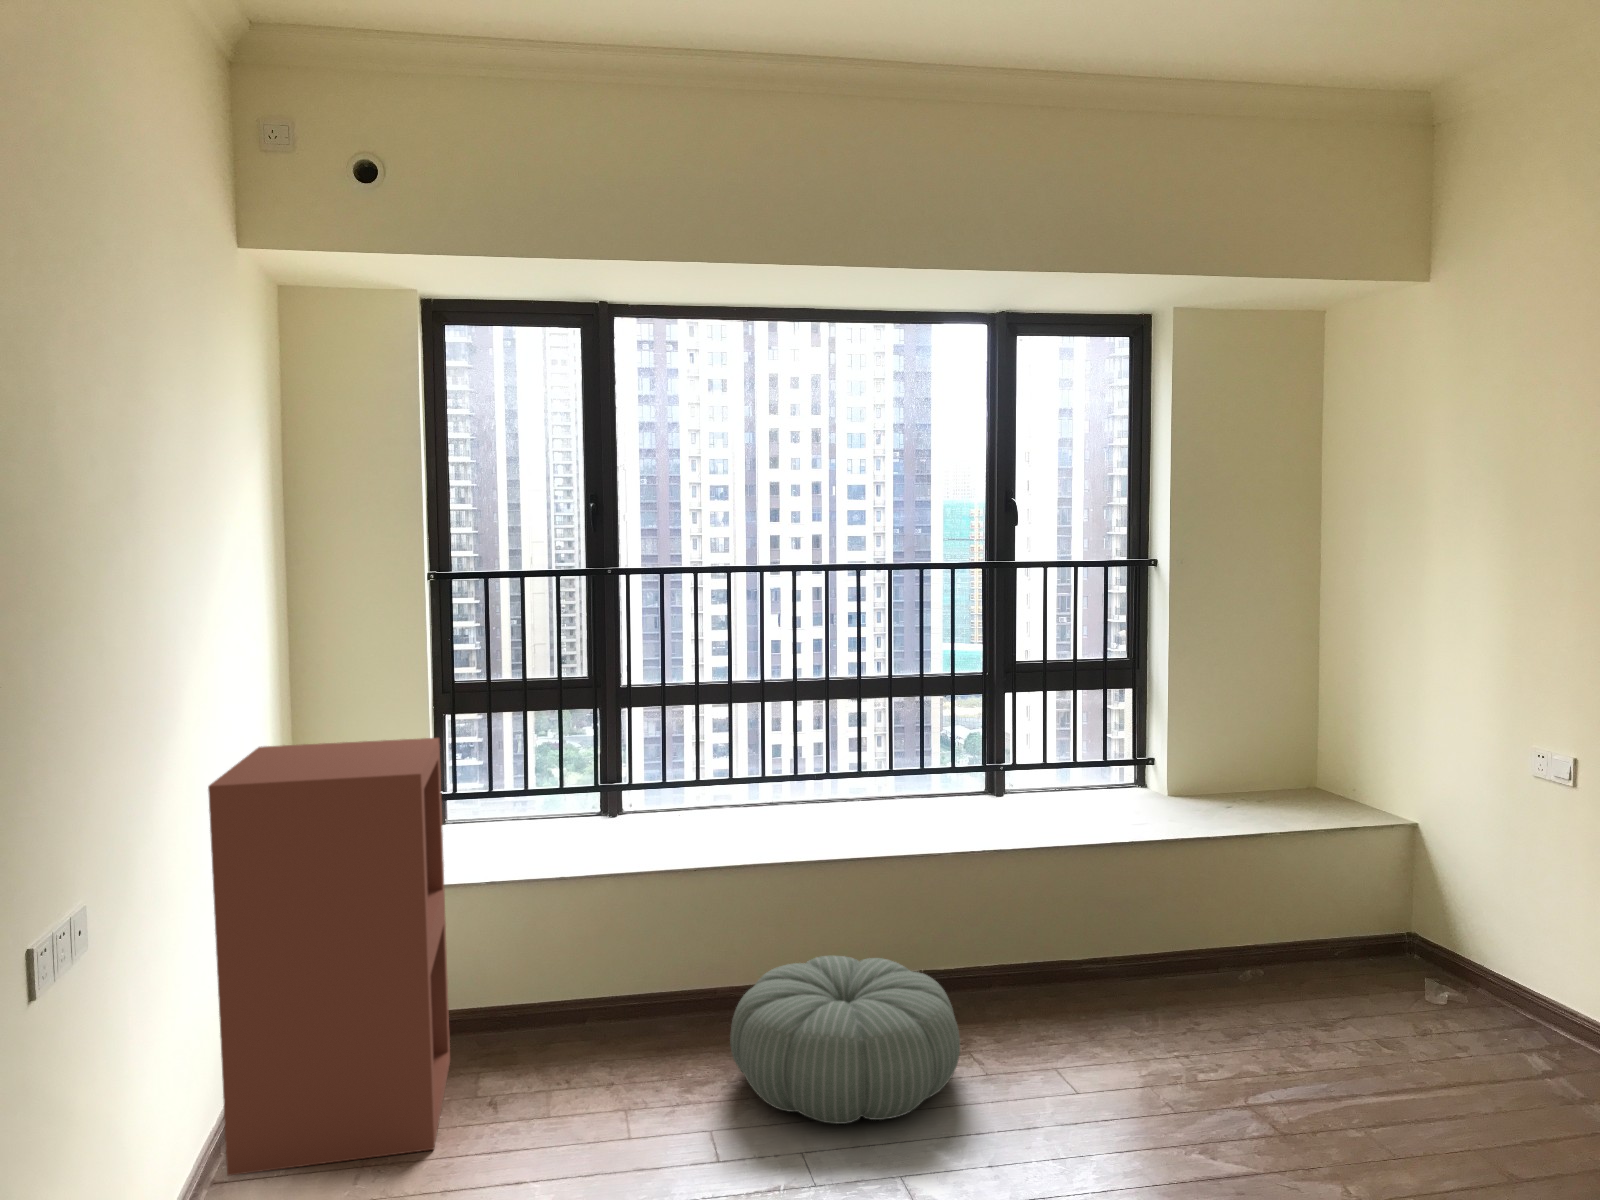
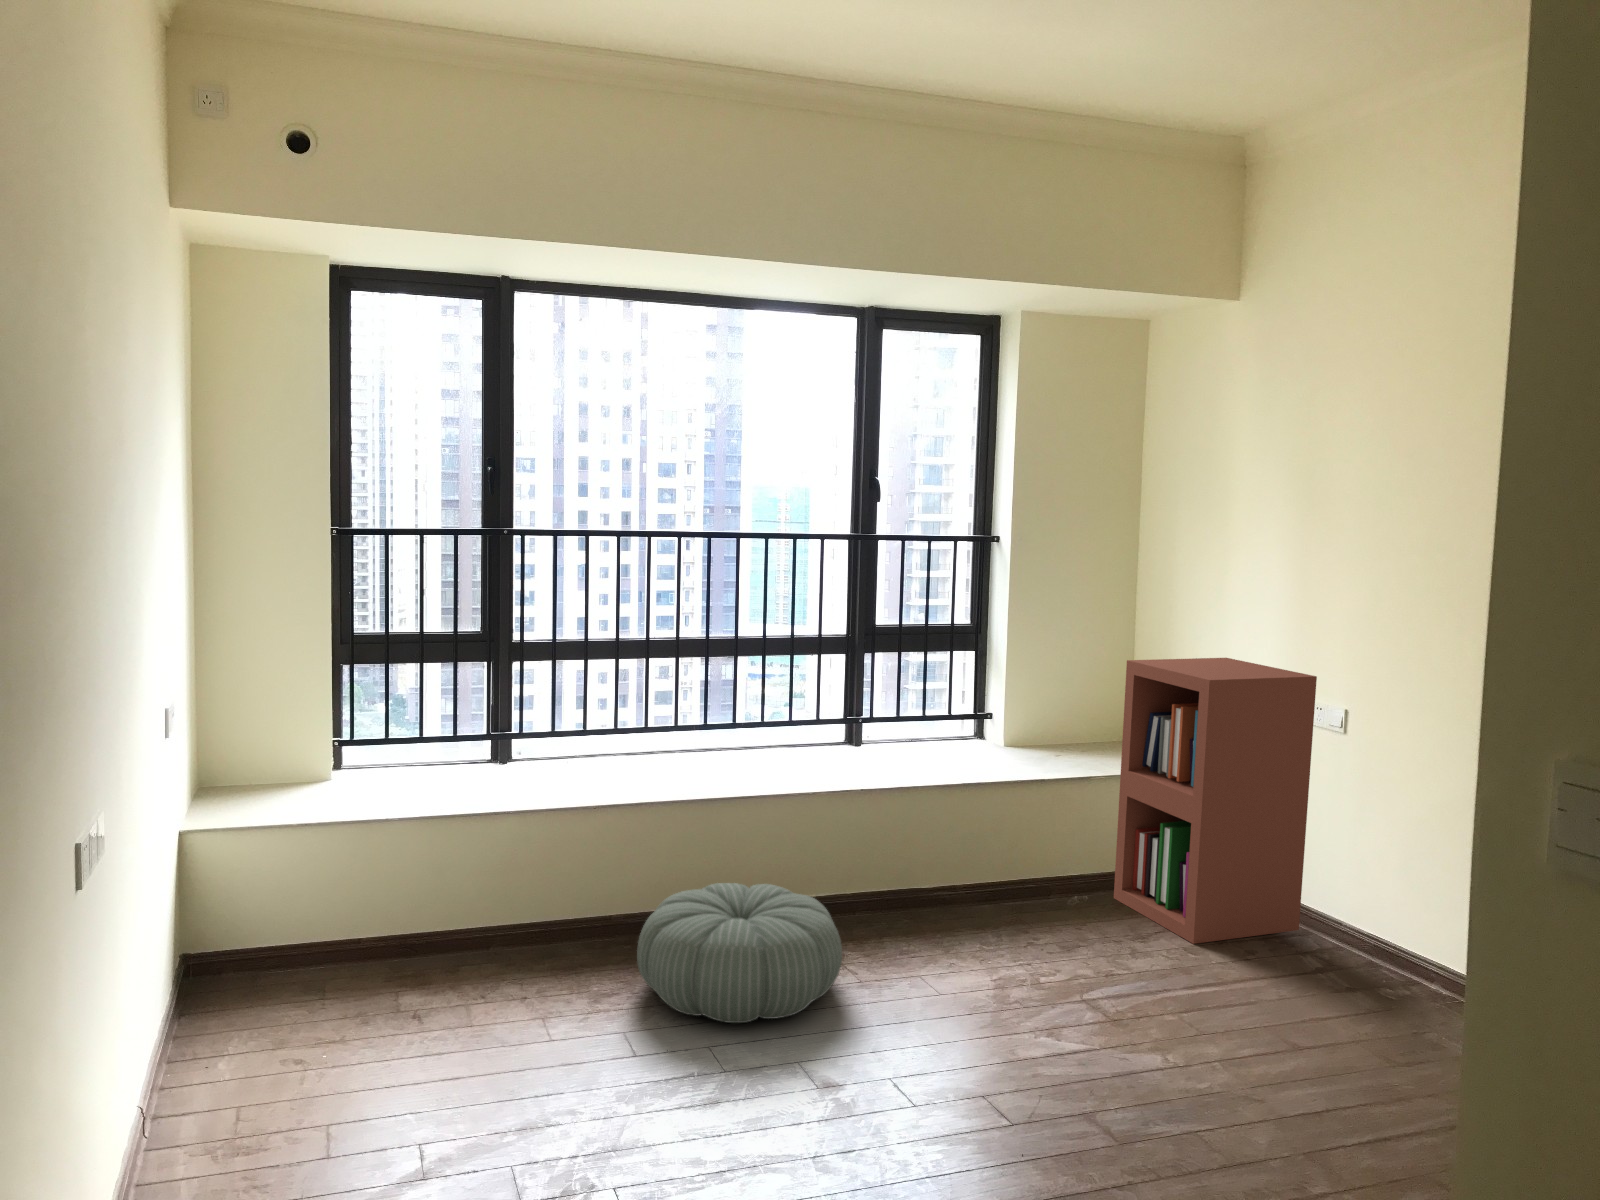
bookshelf: present [208,738,450,1176] -> present [1114,658,1317,944]

